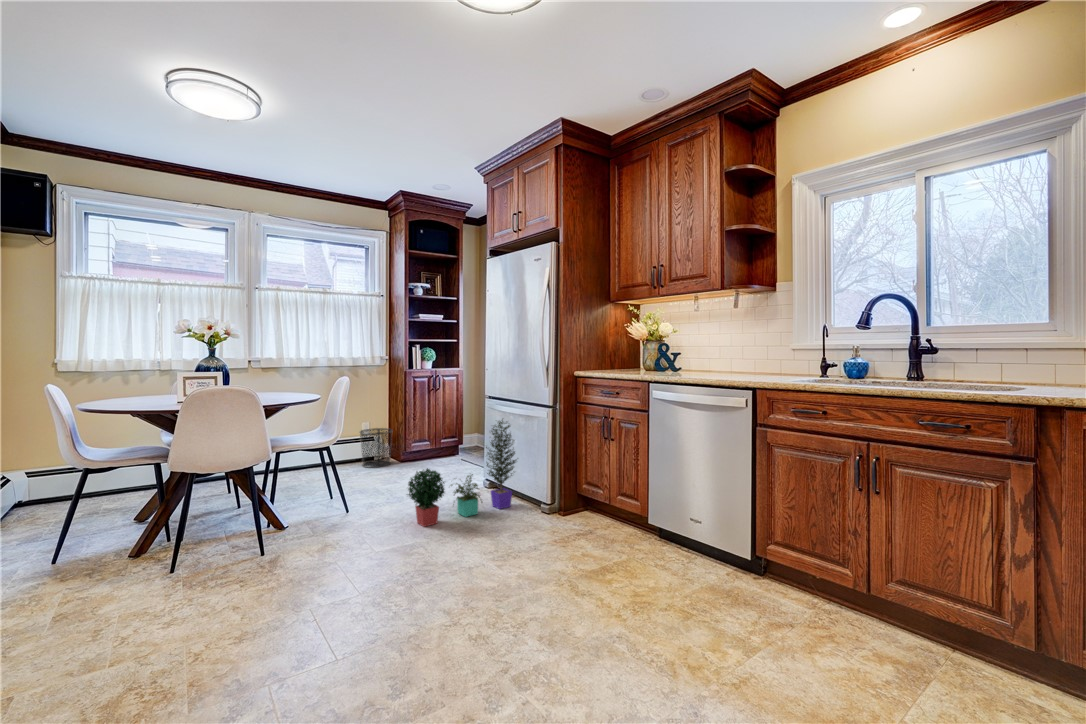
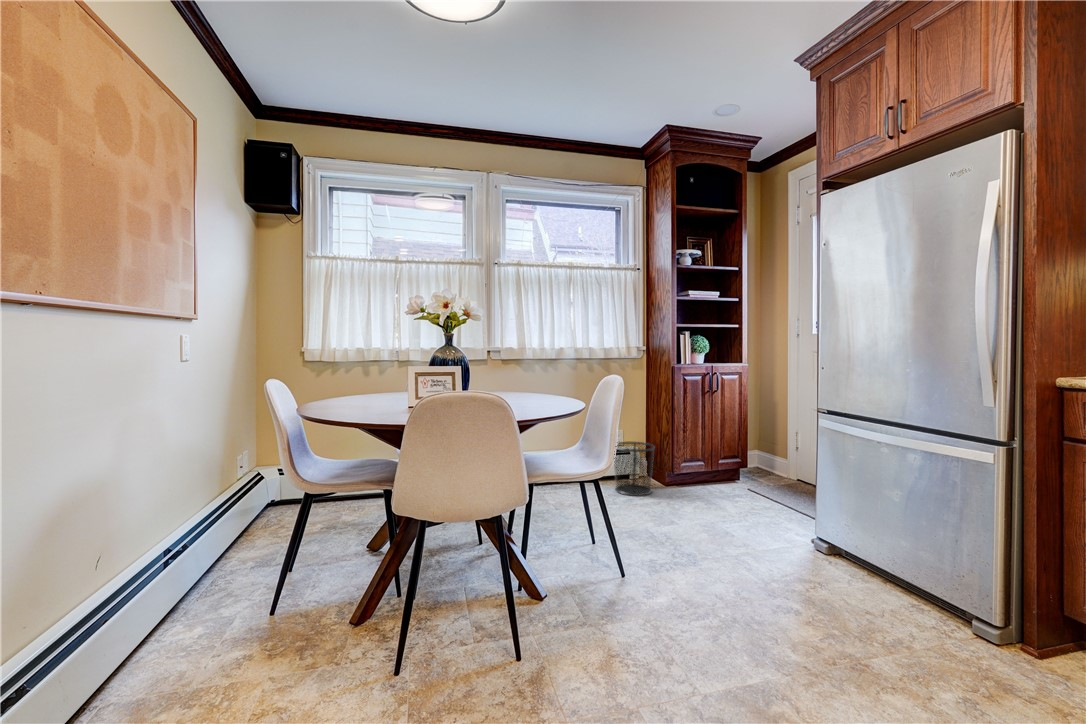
potted plant: present [408,419,516,527] -> none [735,456,938,651]

